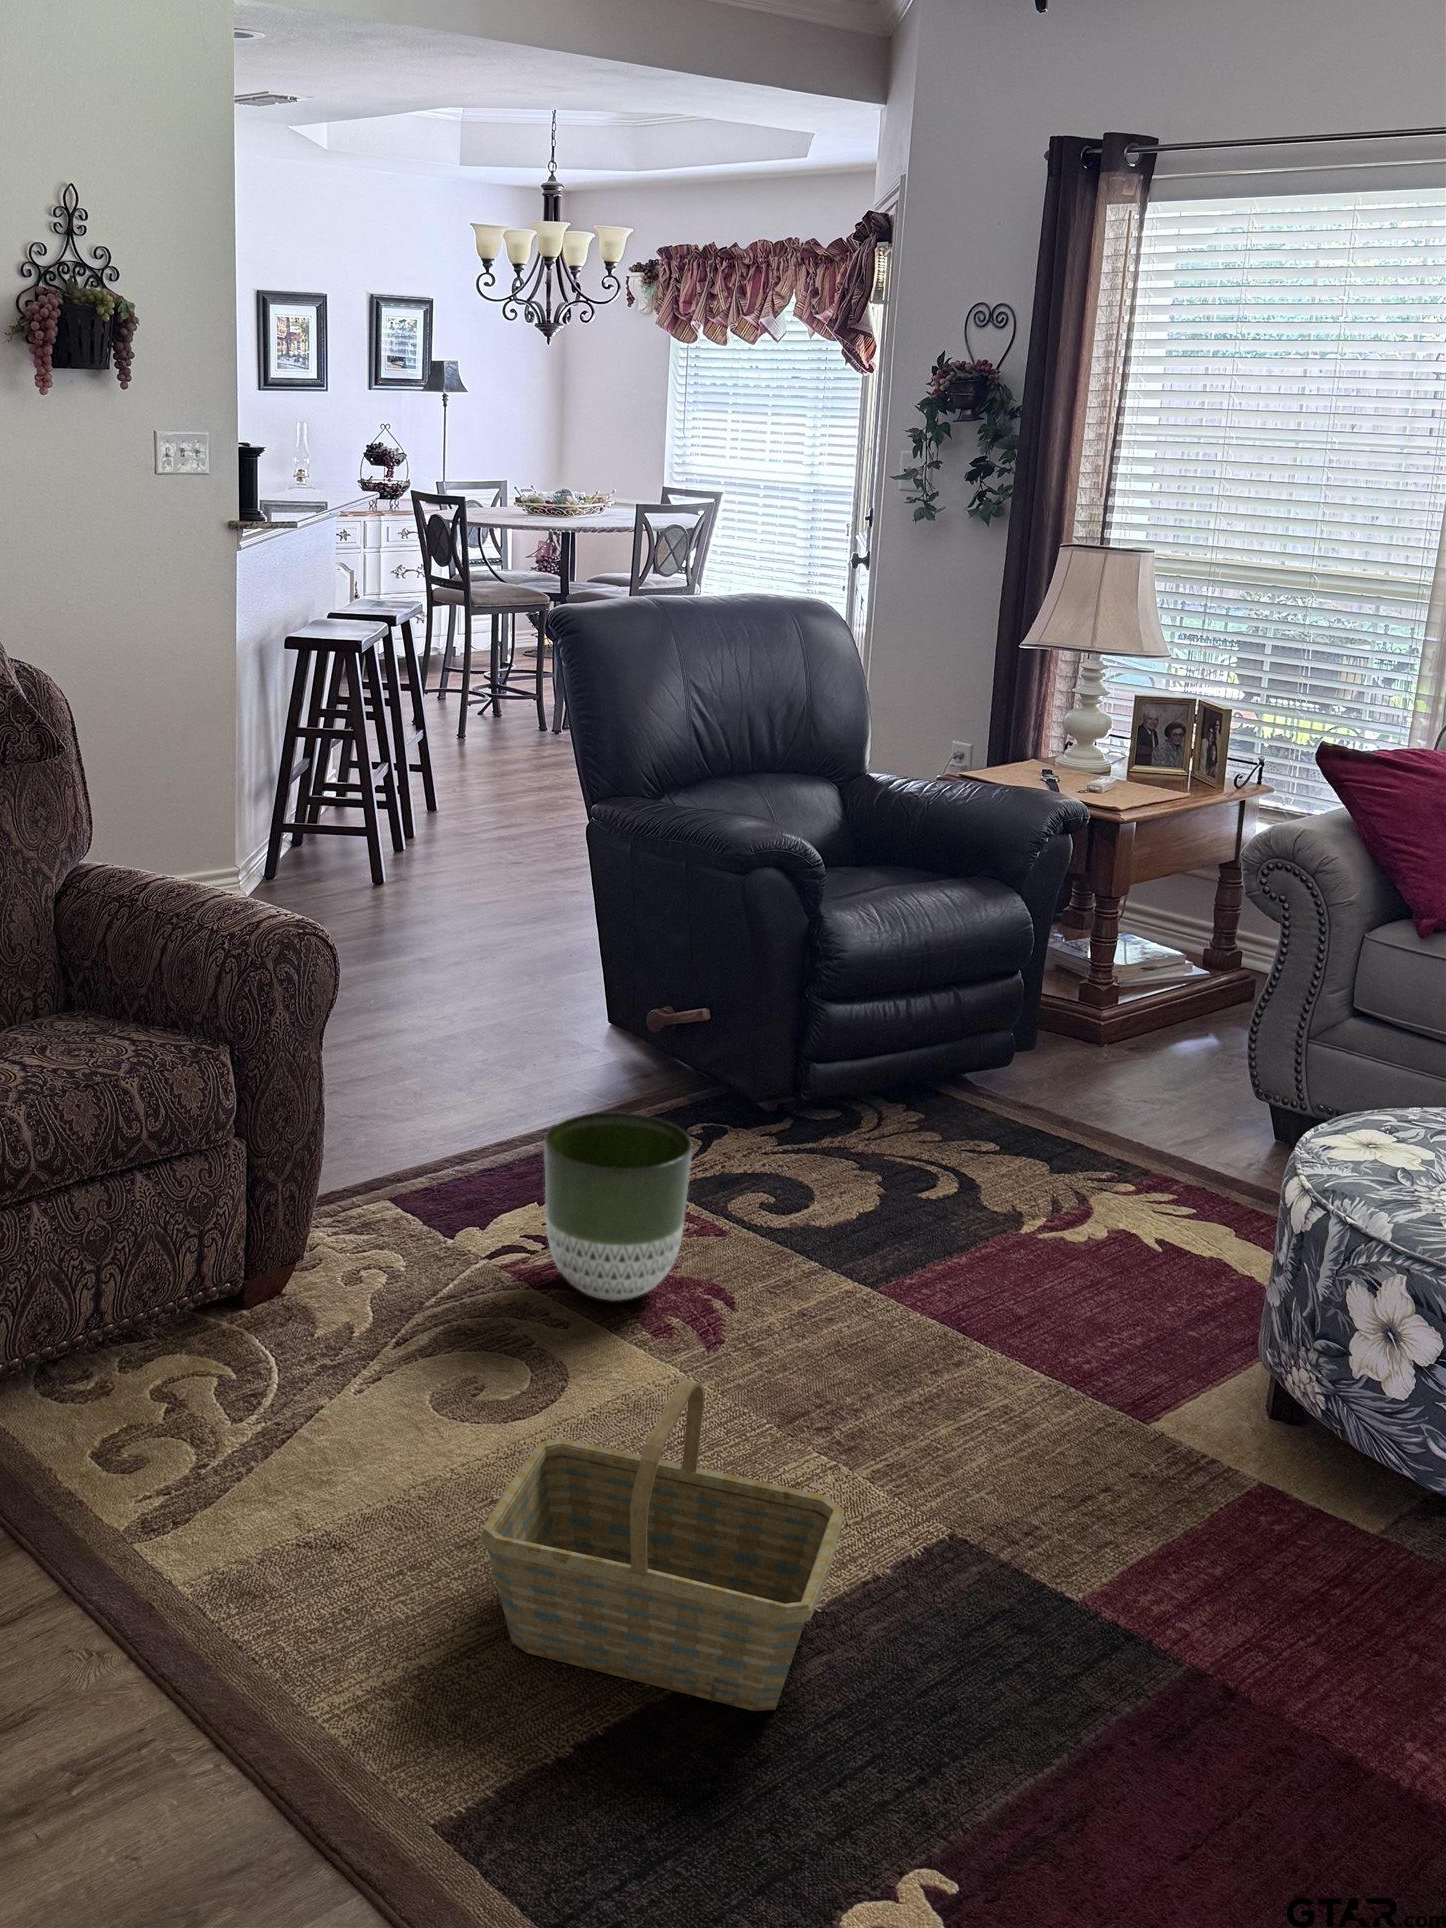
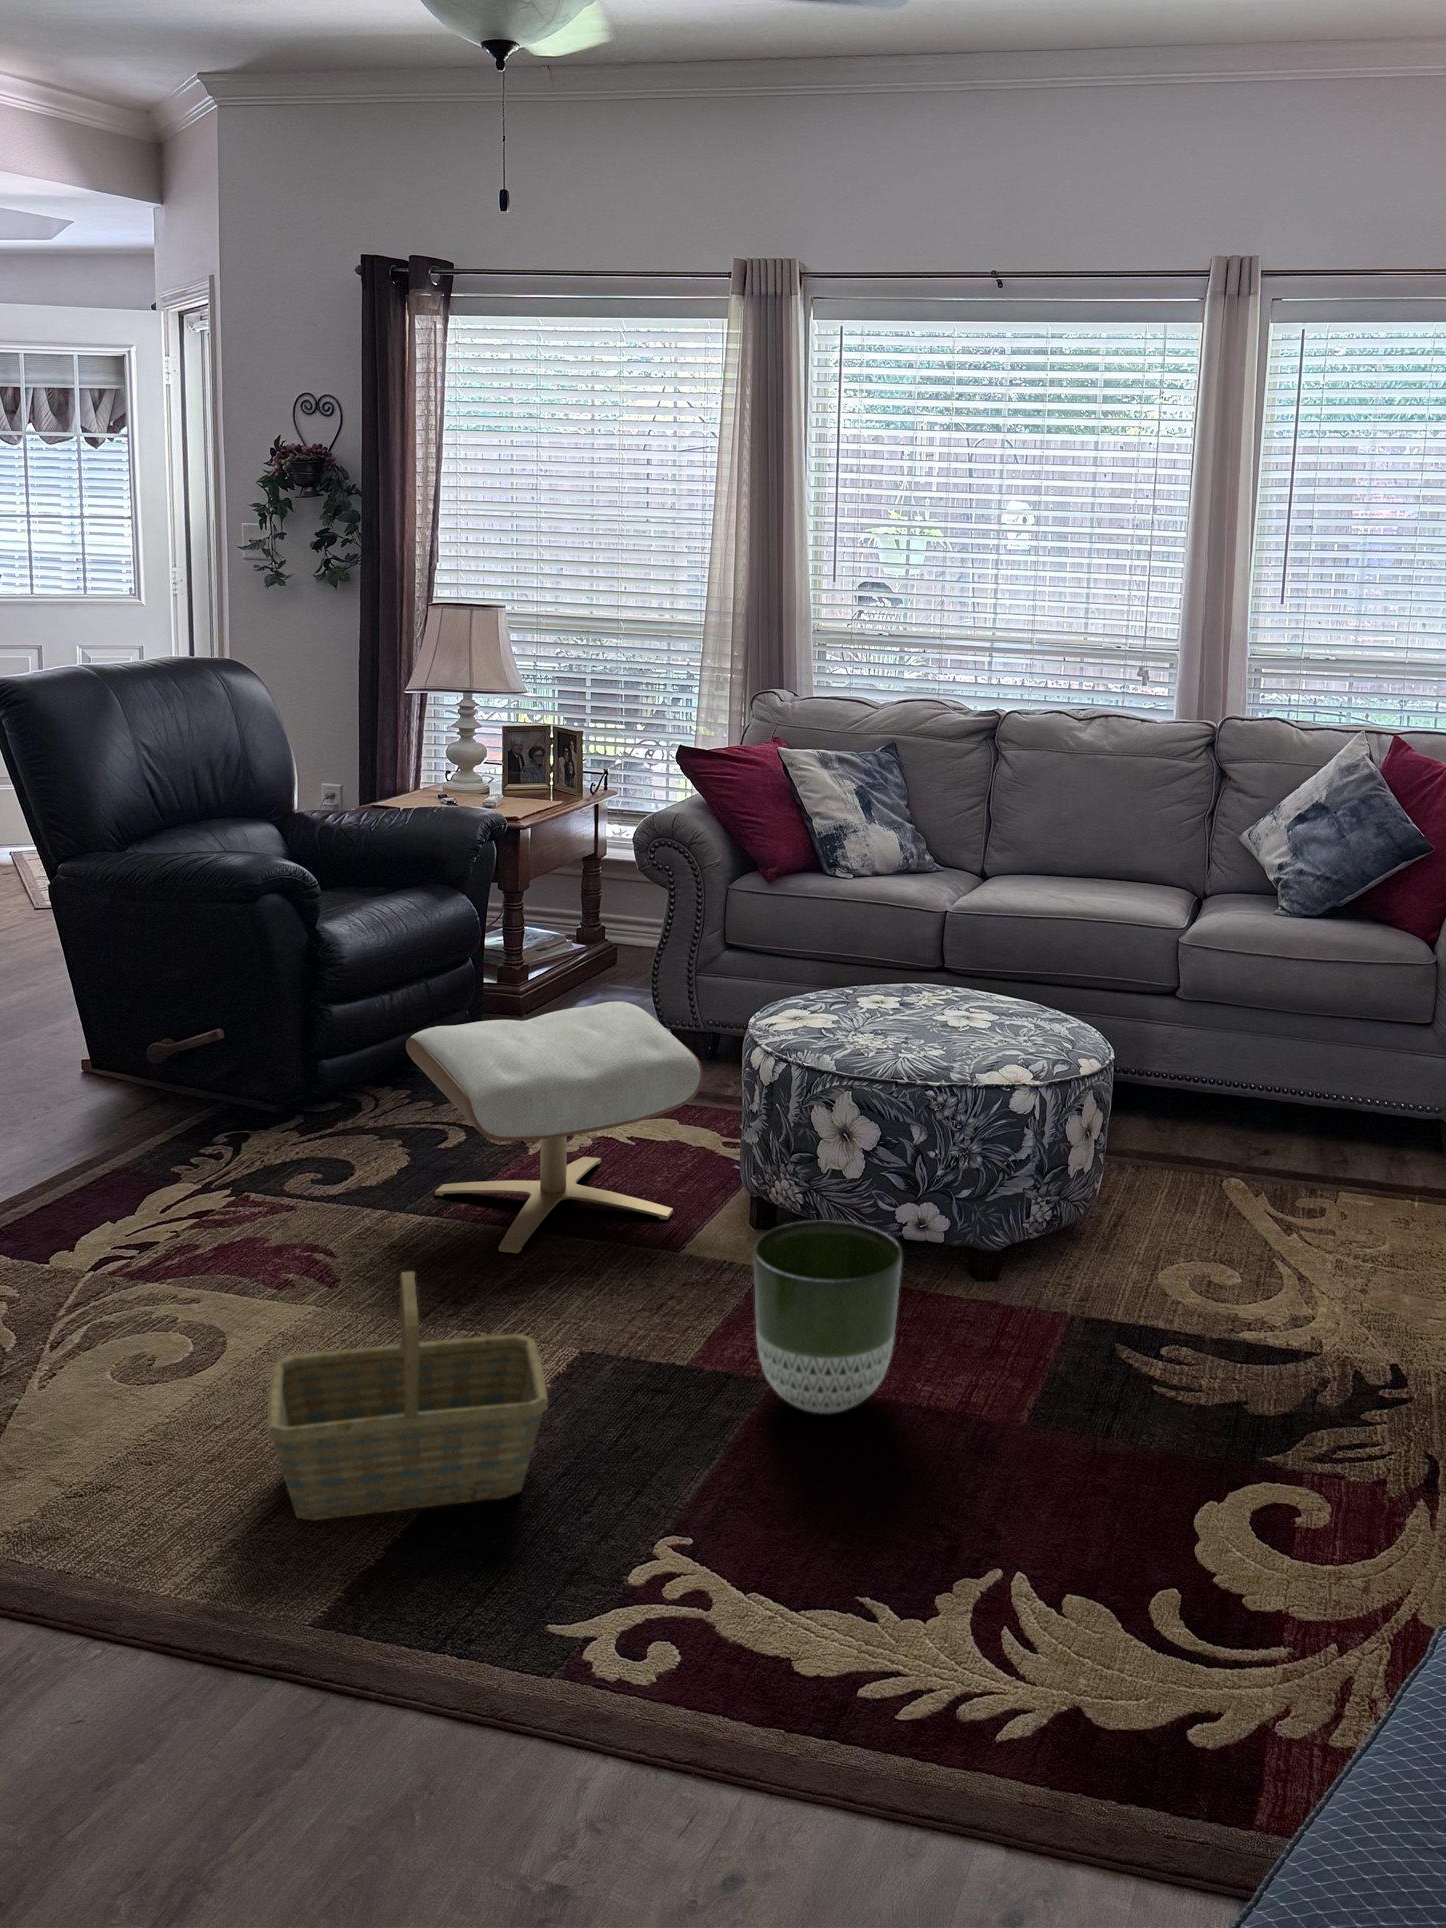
ottoman: none [861,1061,1225,1371] -> present [406,1002,703,1253]
planter: present [544,1112,692,1301] -> present [754,1221,902,1414]

